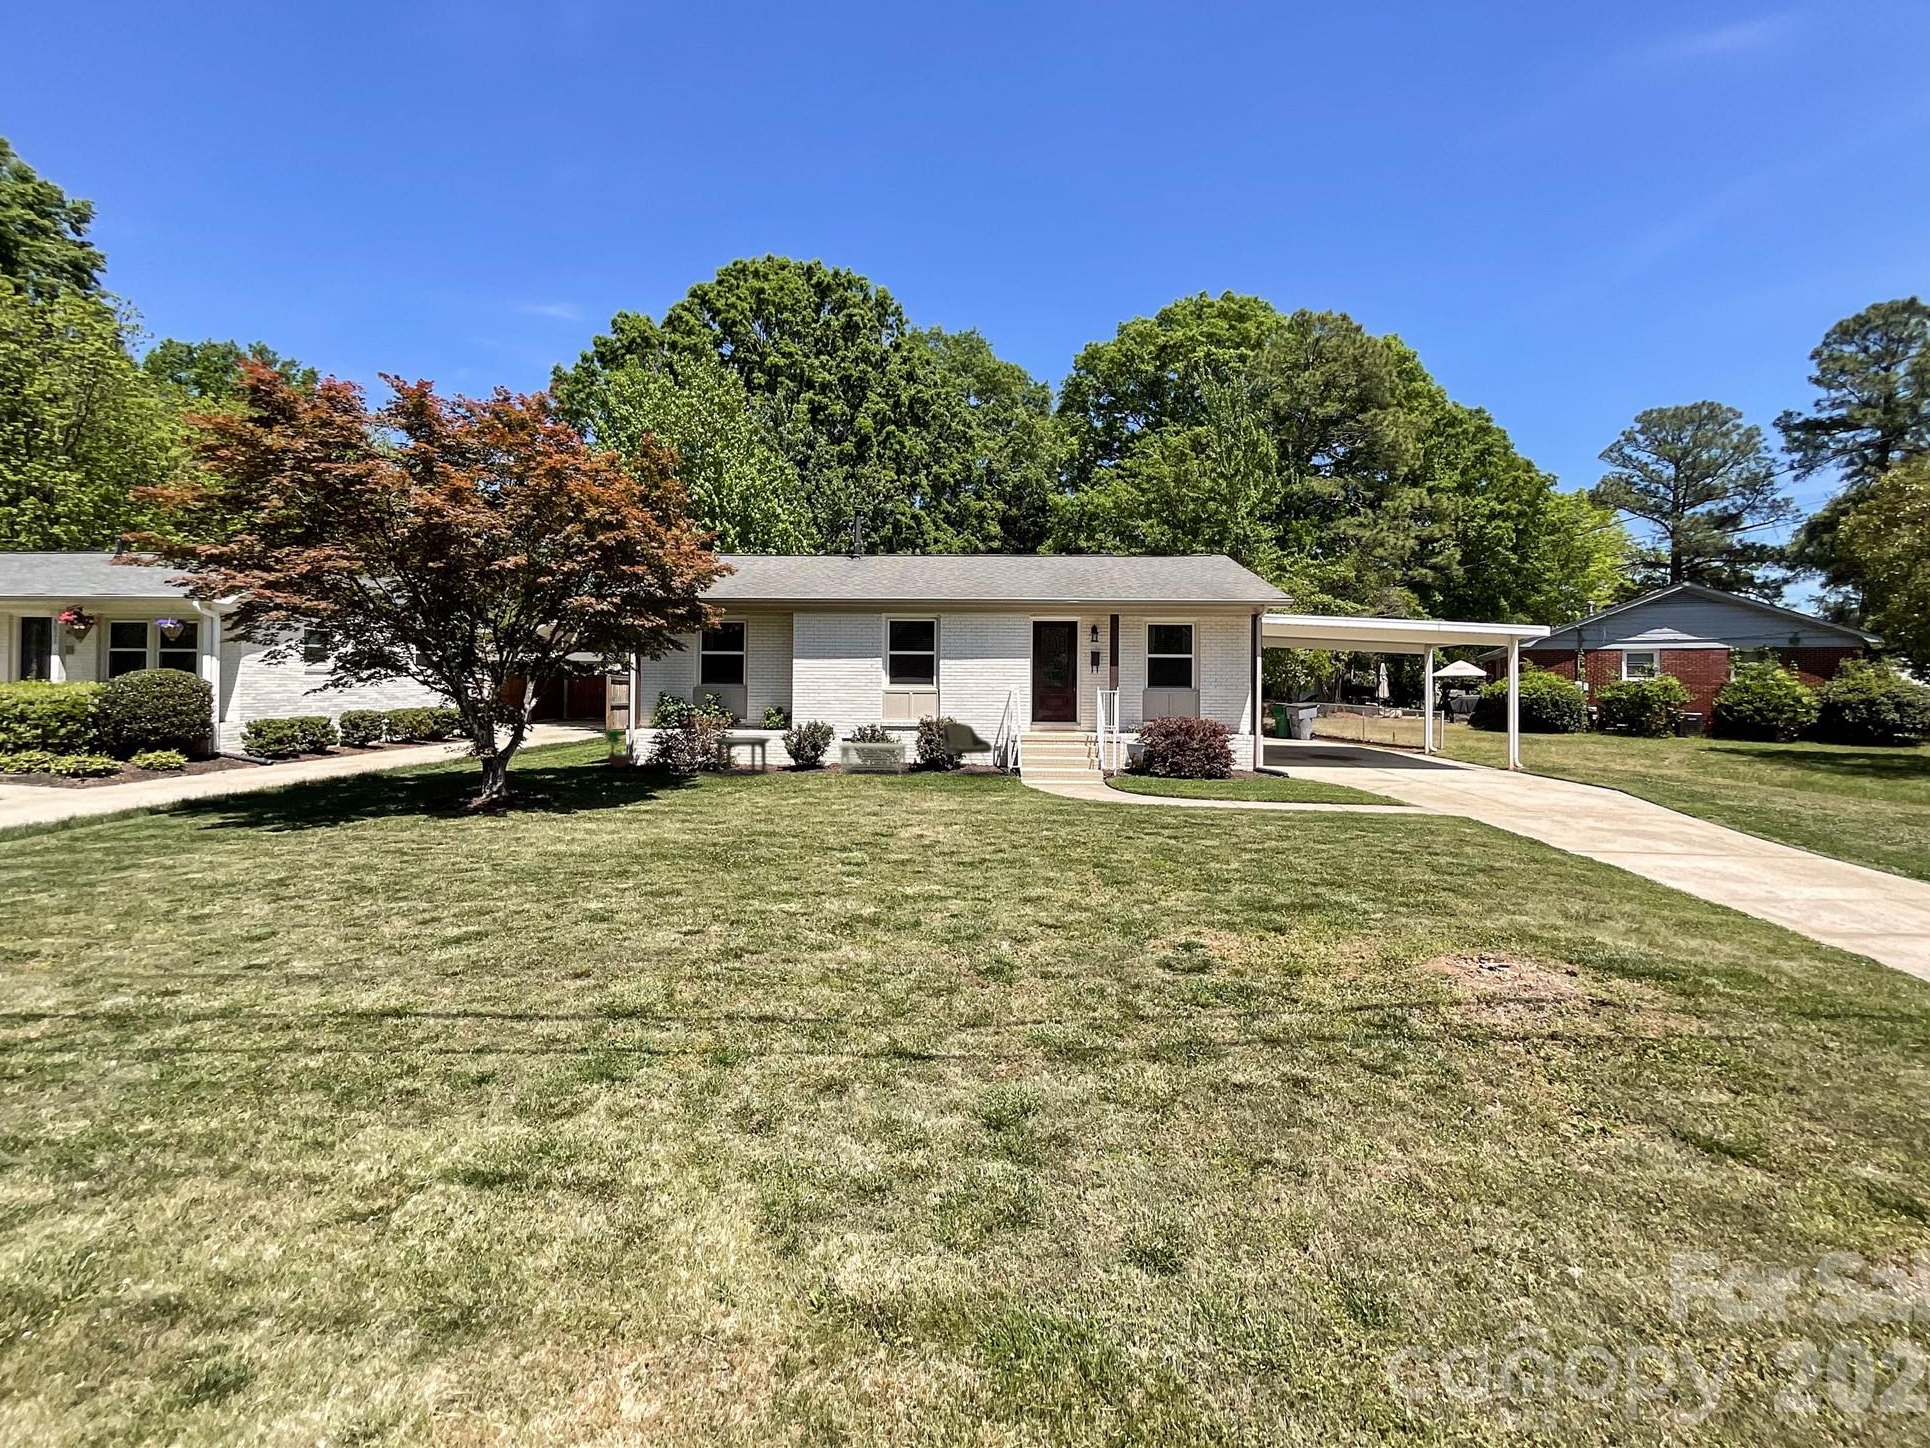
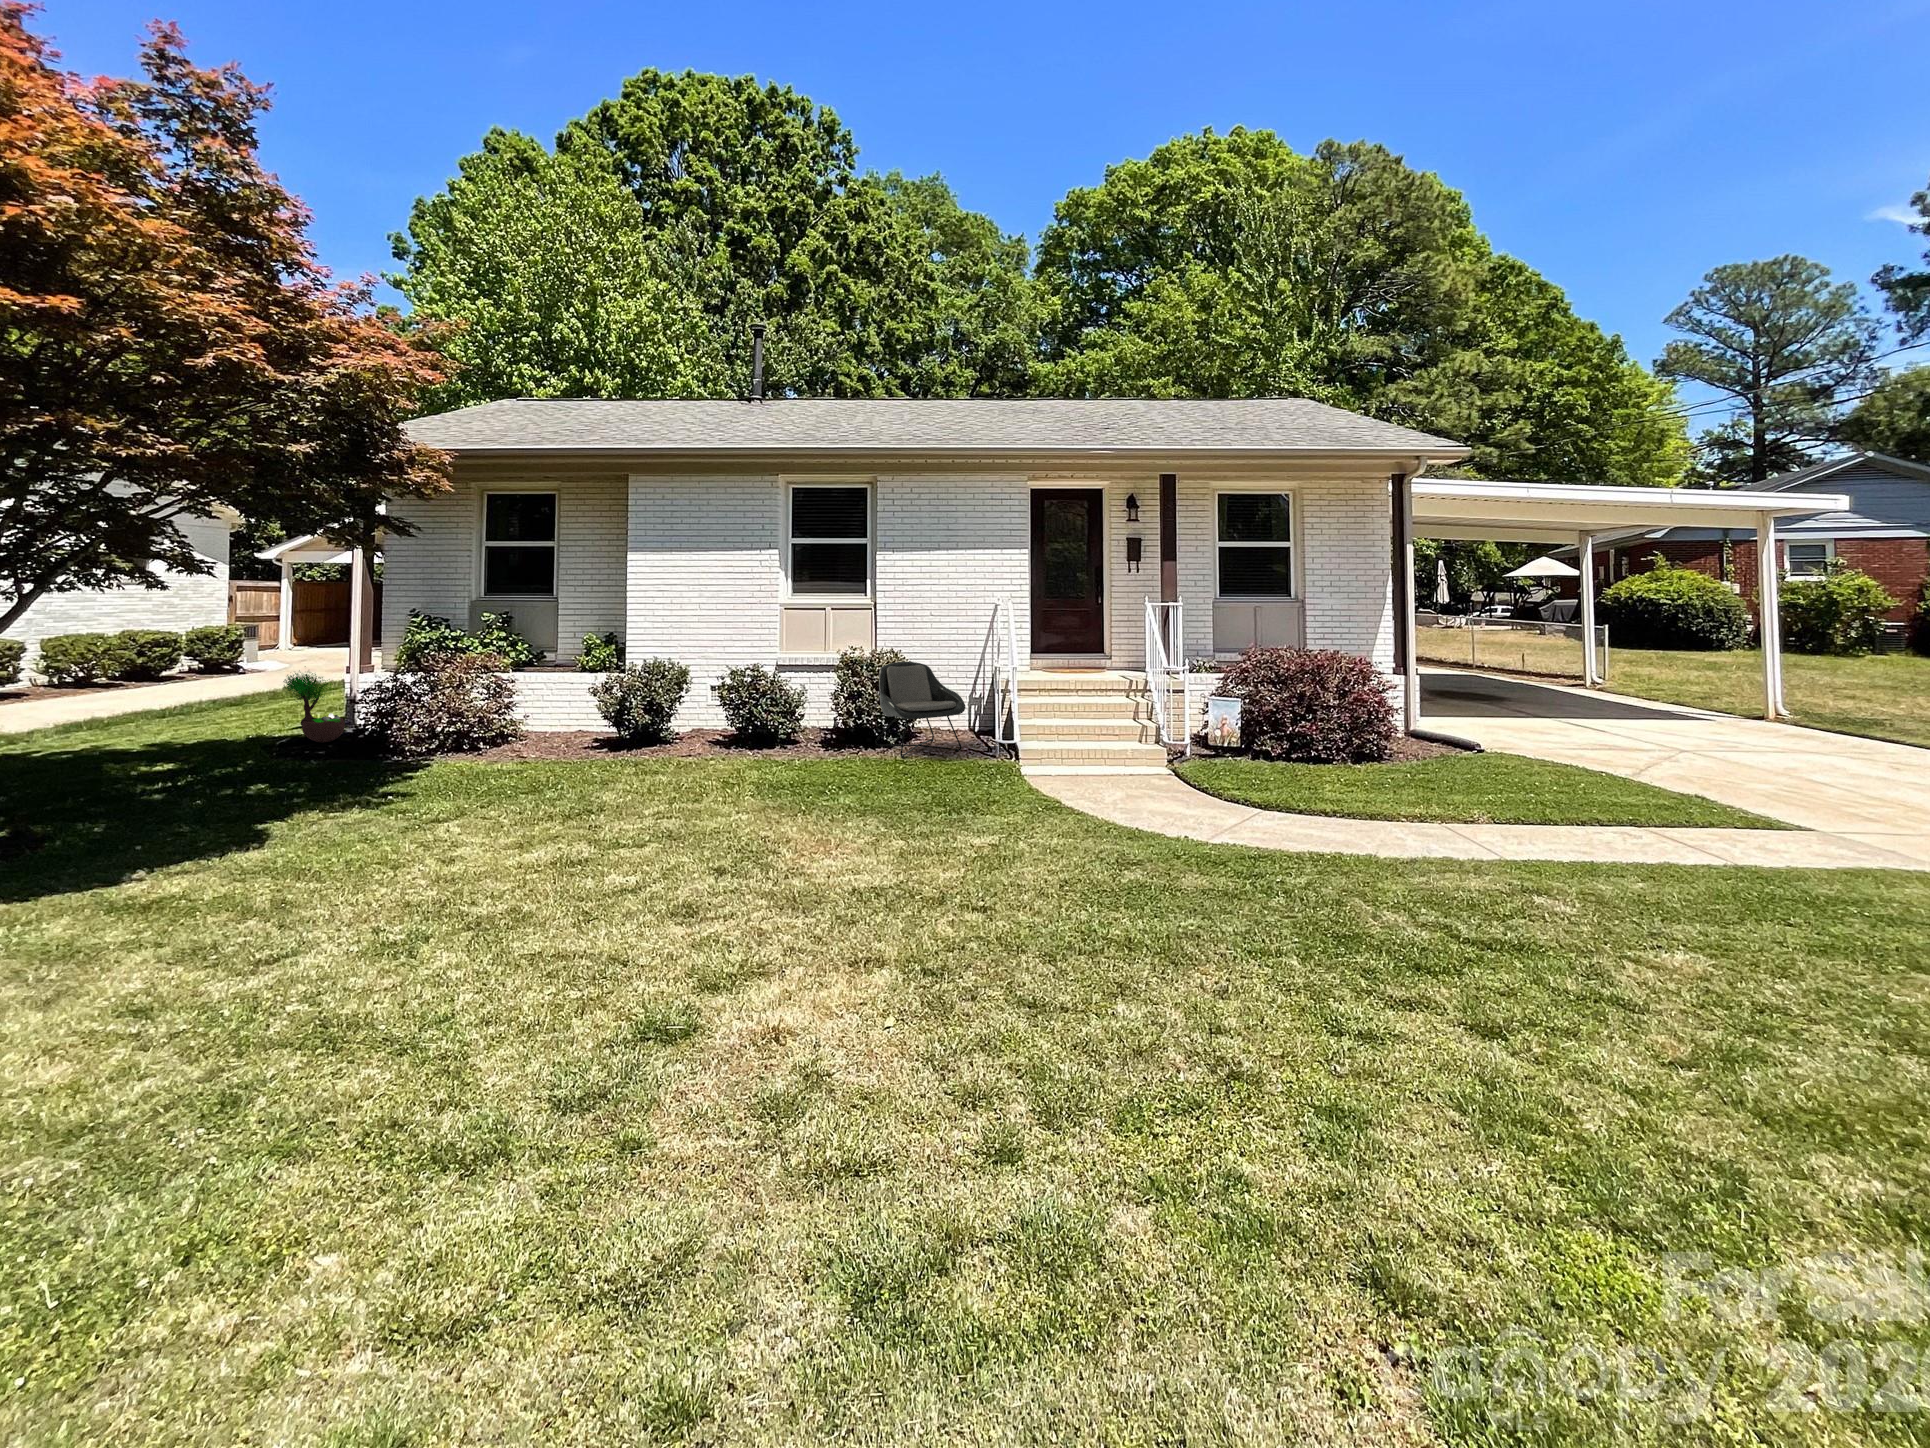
round table: present [712,737,770,775] -> none [457,688,576,764]
storage bench: present [839,743,906,773] -> none [693,696,818,754]

